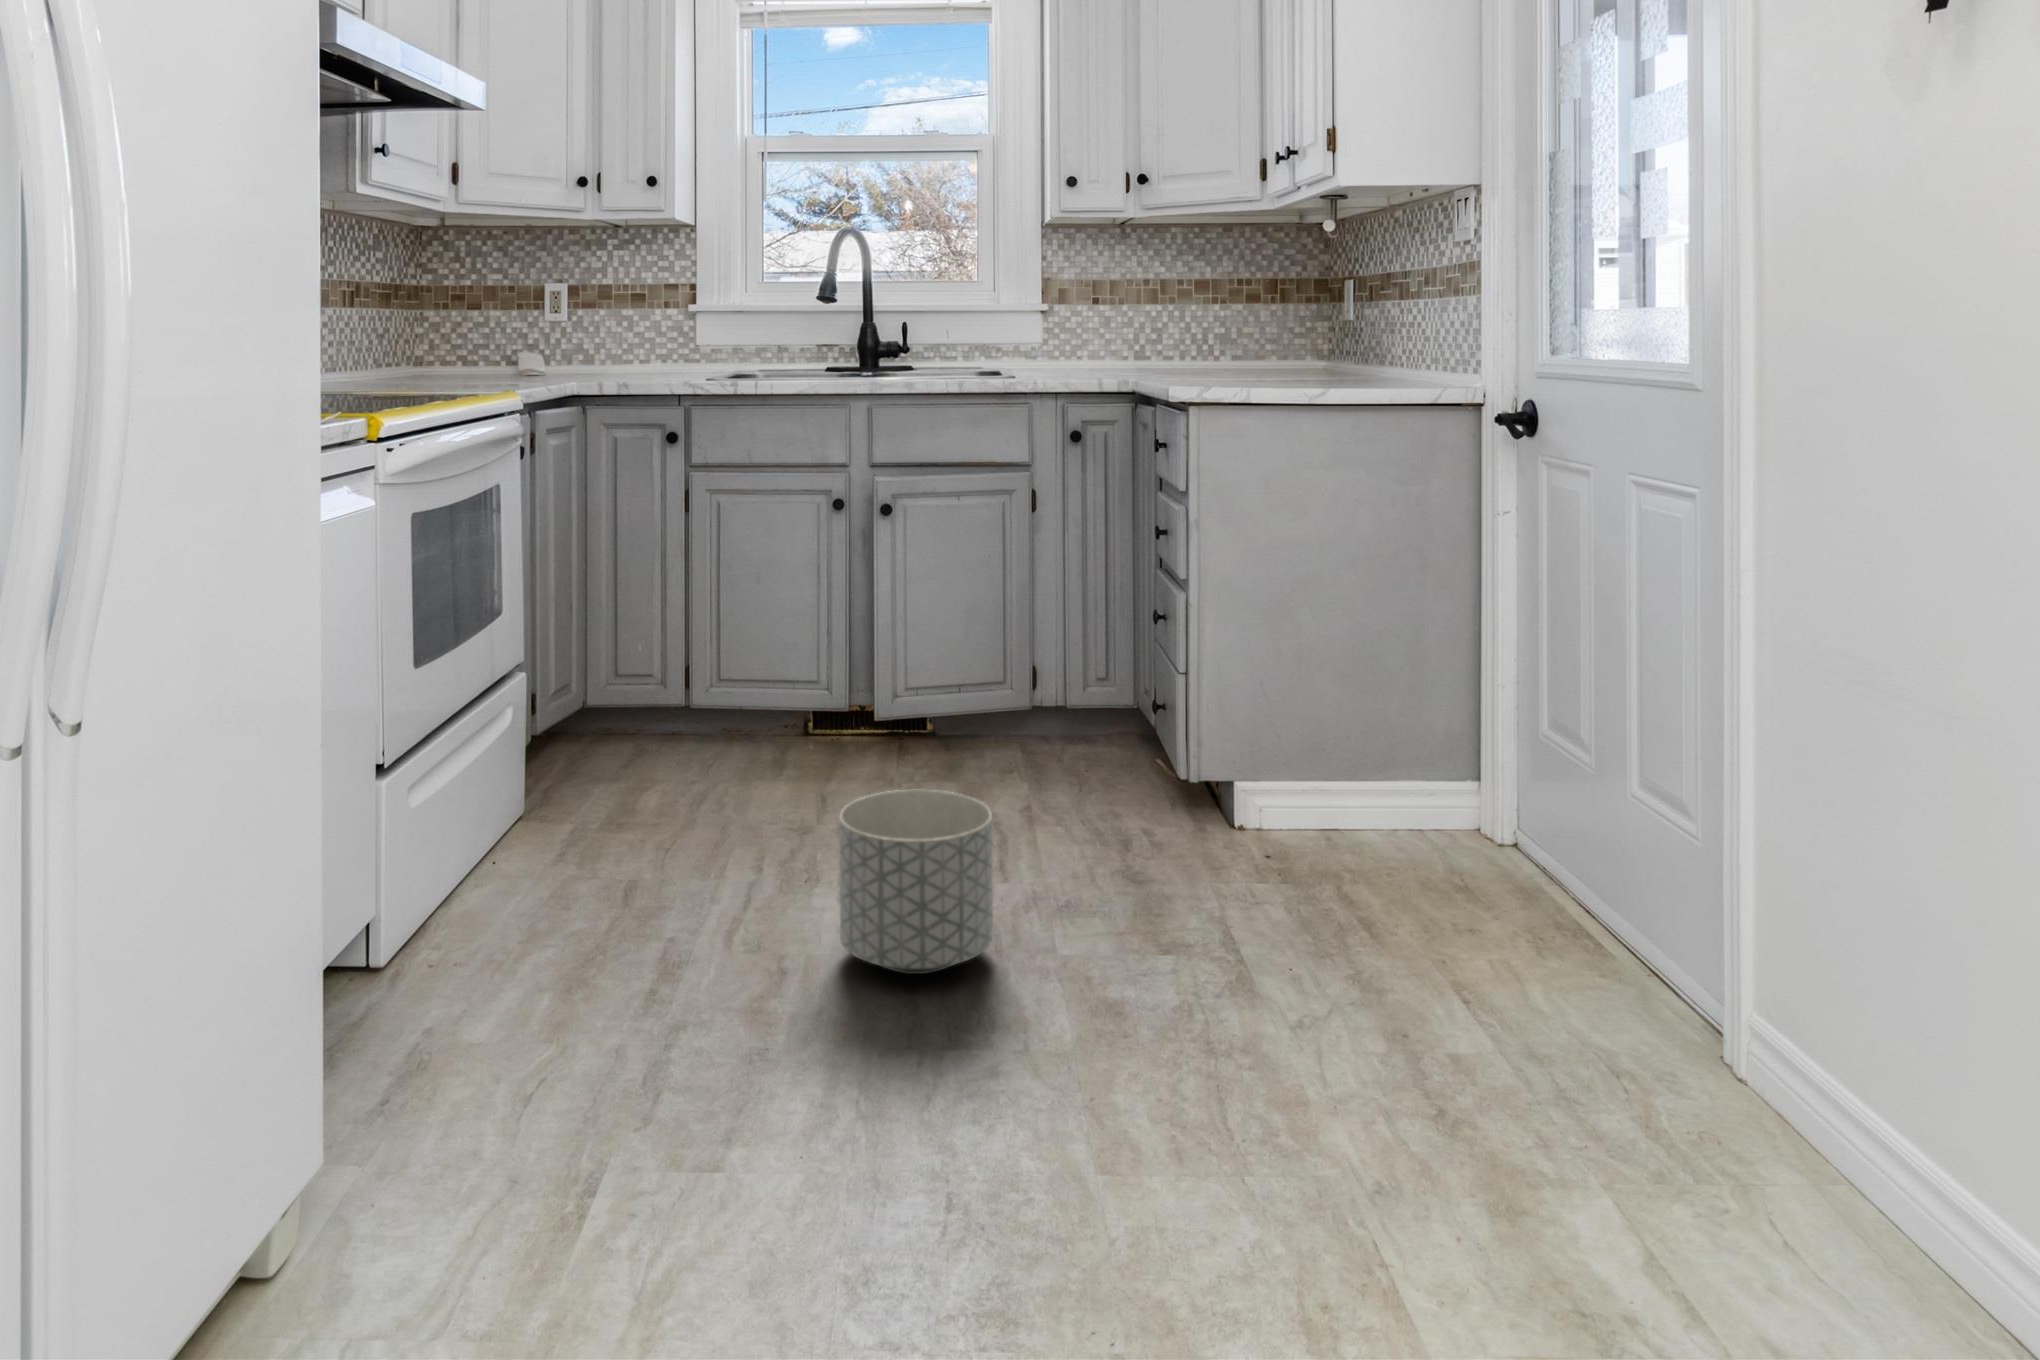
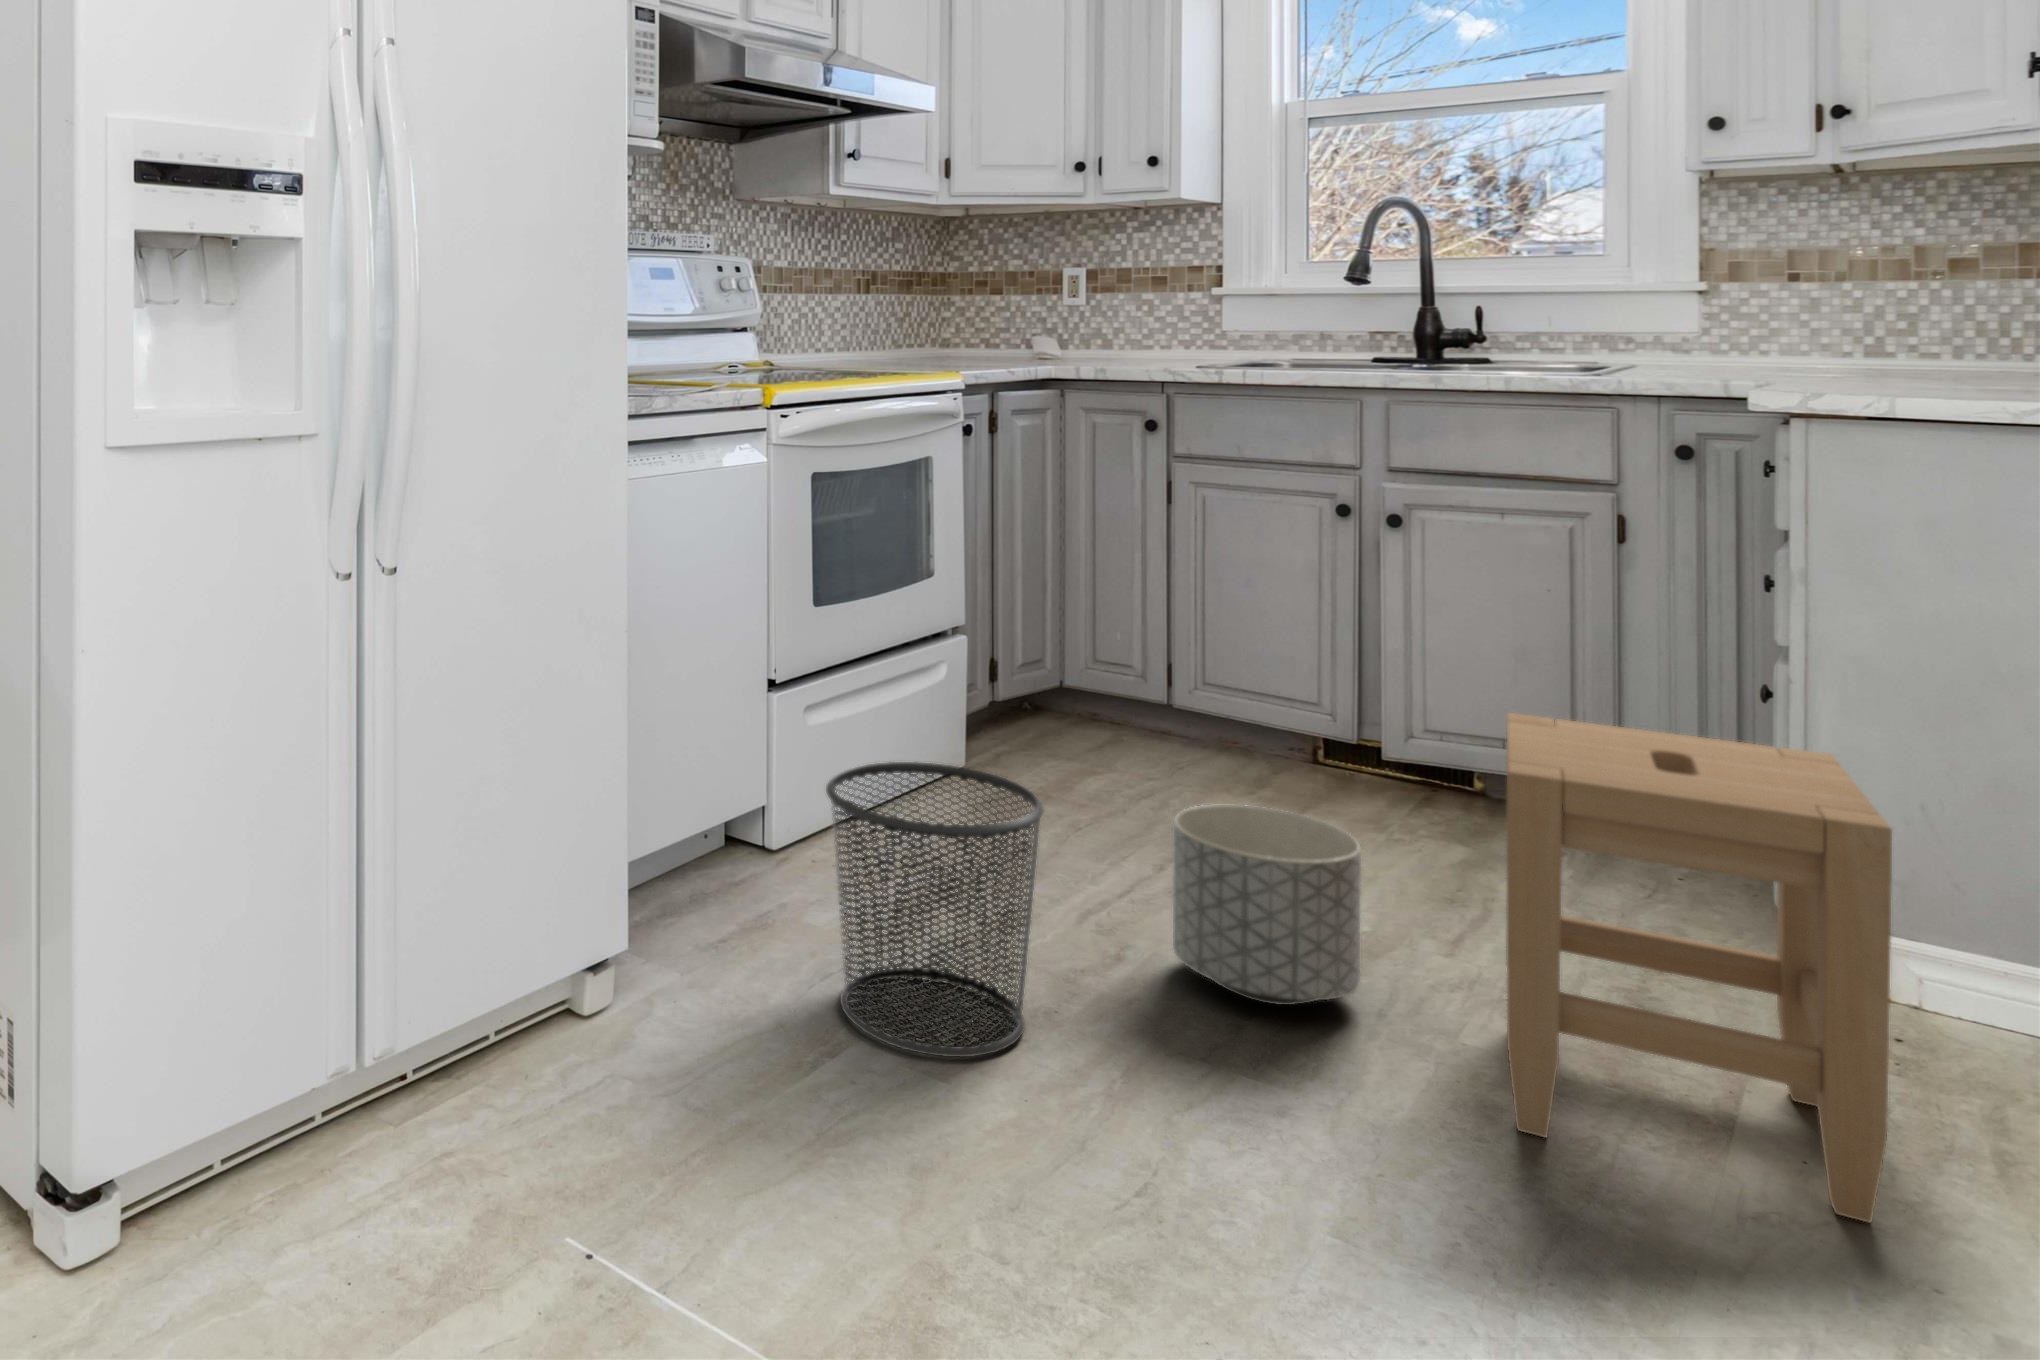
stool: none [1079,658,1362,1016] -> present [1506,713,1892,1223]
waste bin: none [558,823,790,1158] -> present [826,762,1044,1057]

